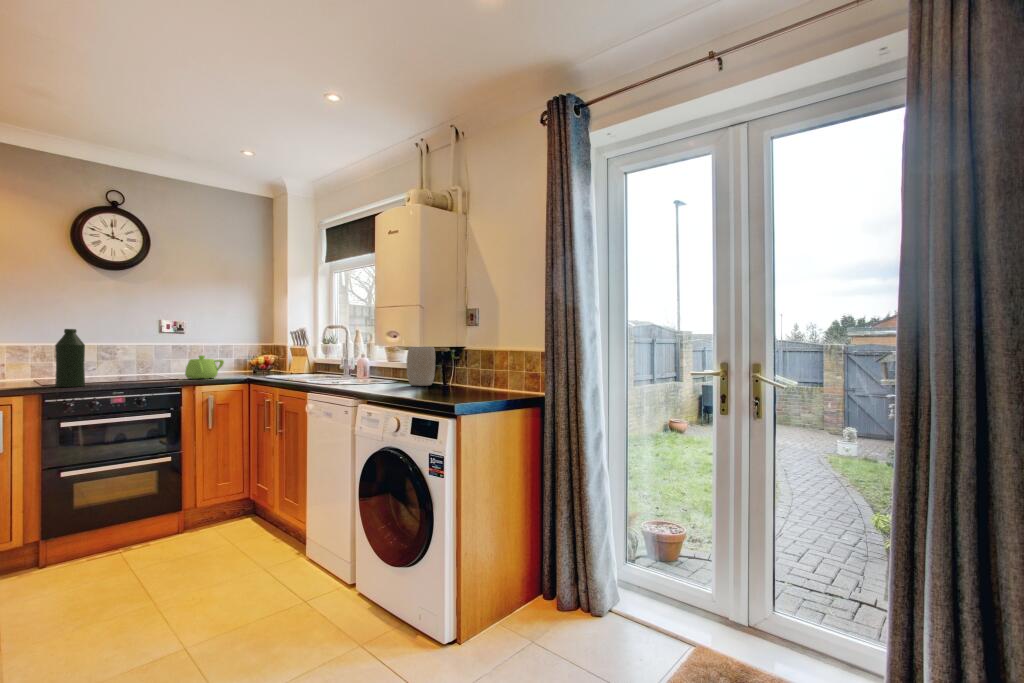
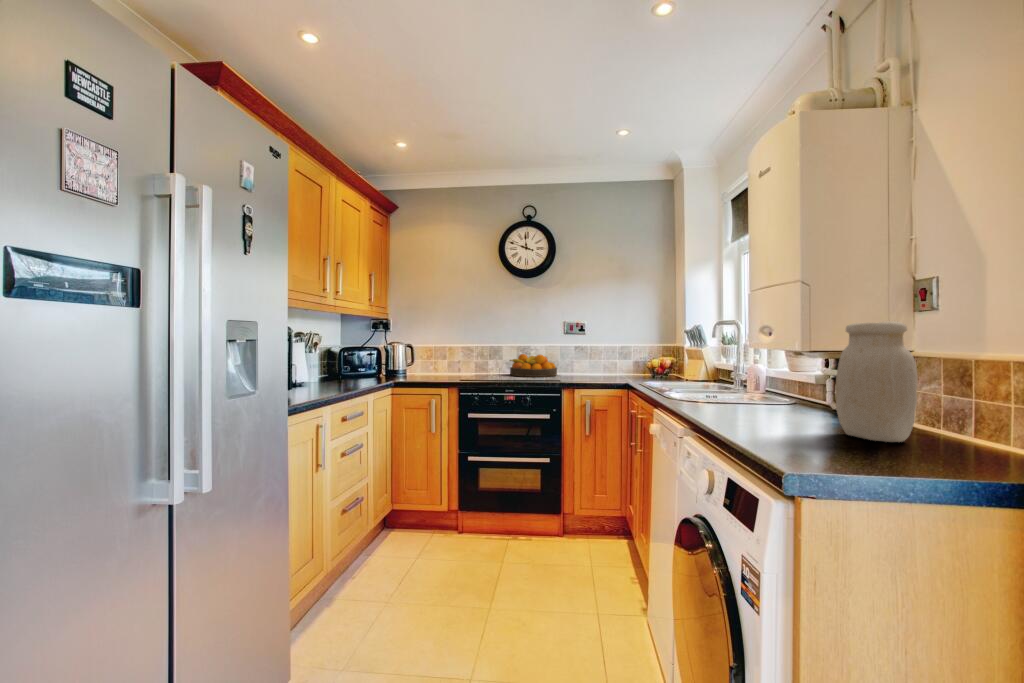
bottle: present [55,329,85,387] -> none [468,330,487,382]
fruit bowl: none [91,355,157,380] -> present [510,354,557,377]
teapot: present [185,355,224,379] -> none [567,357,602,382]

